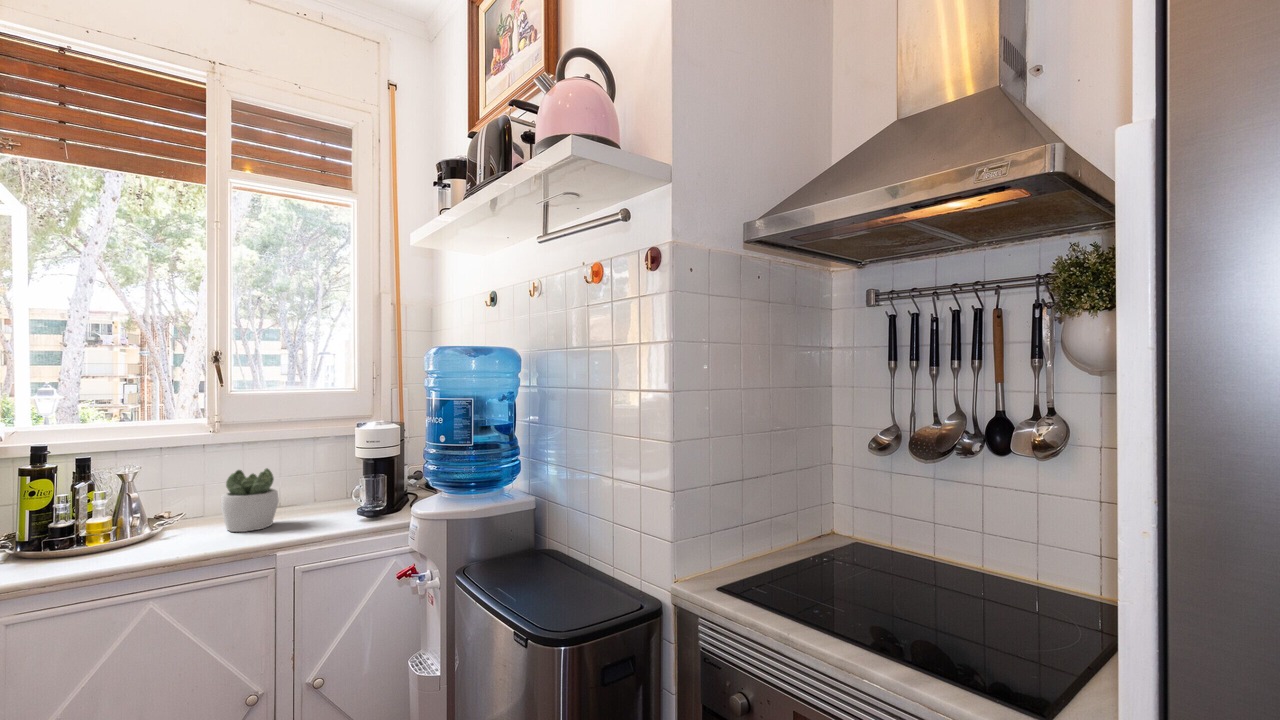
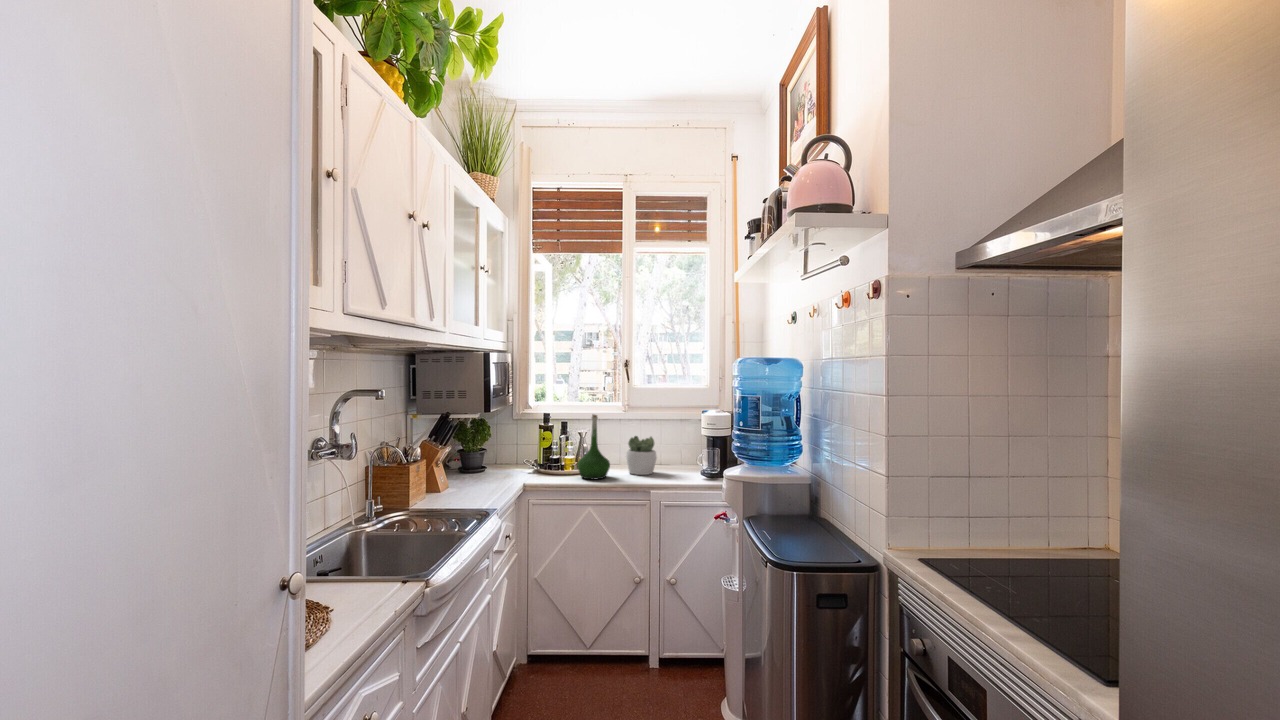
vase: none [122,442,194,555] -> present [577,415,610,479]

